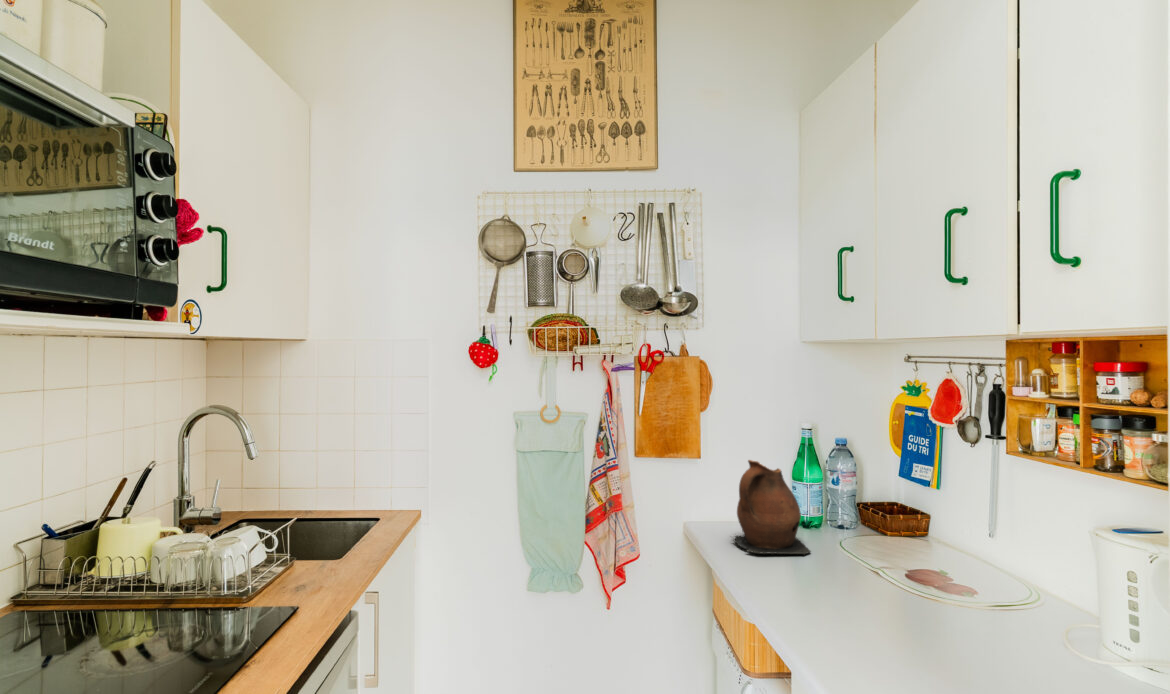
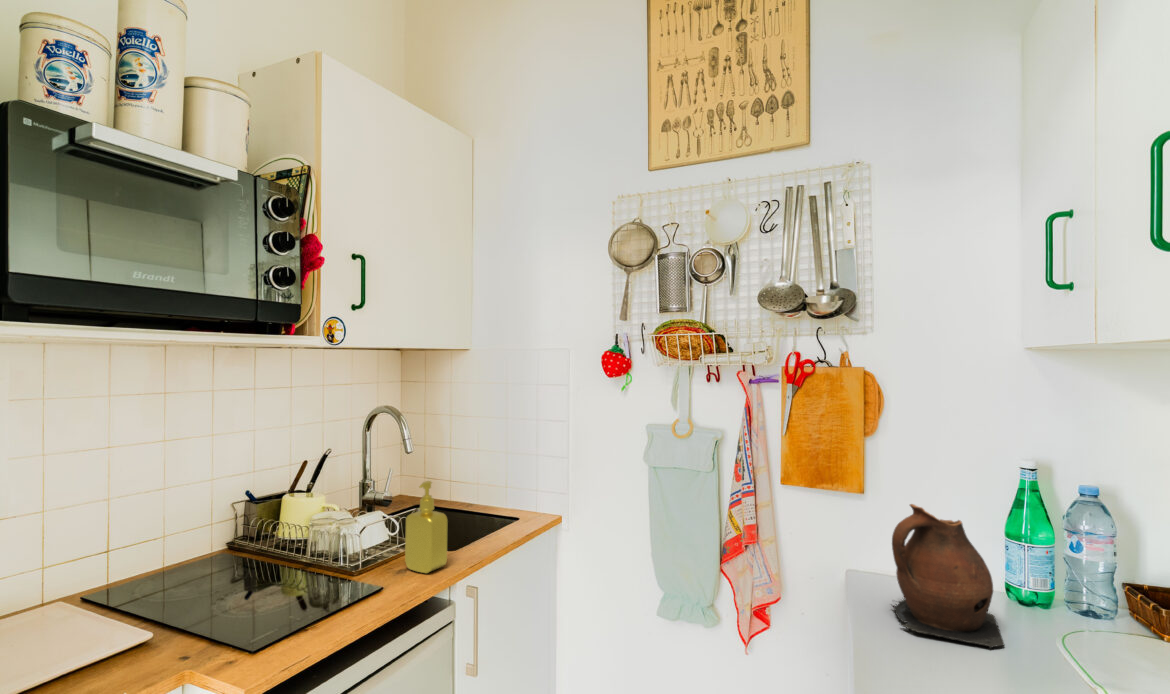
soap dispenser: none [298,482,347,579] -> present [405,481,448,573]

